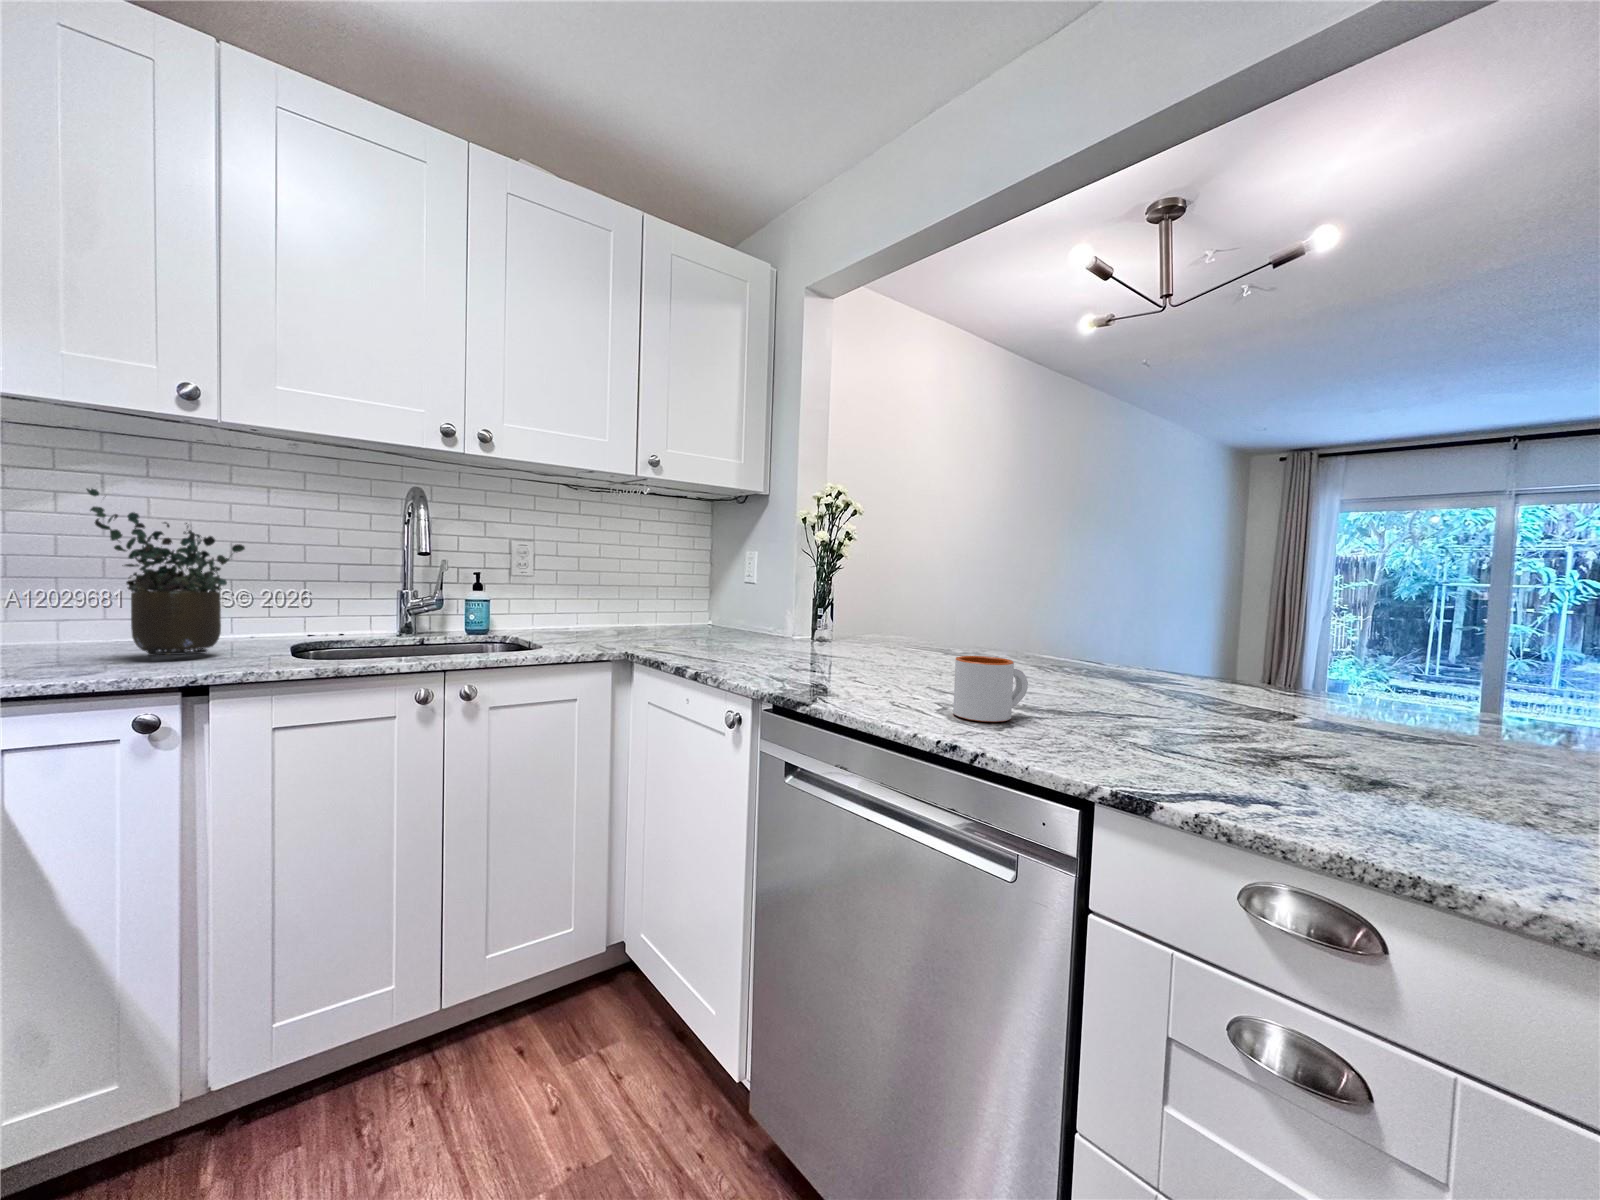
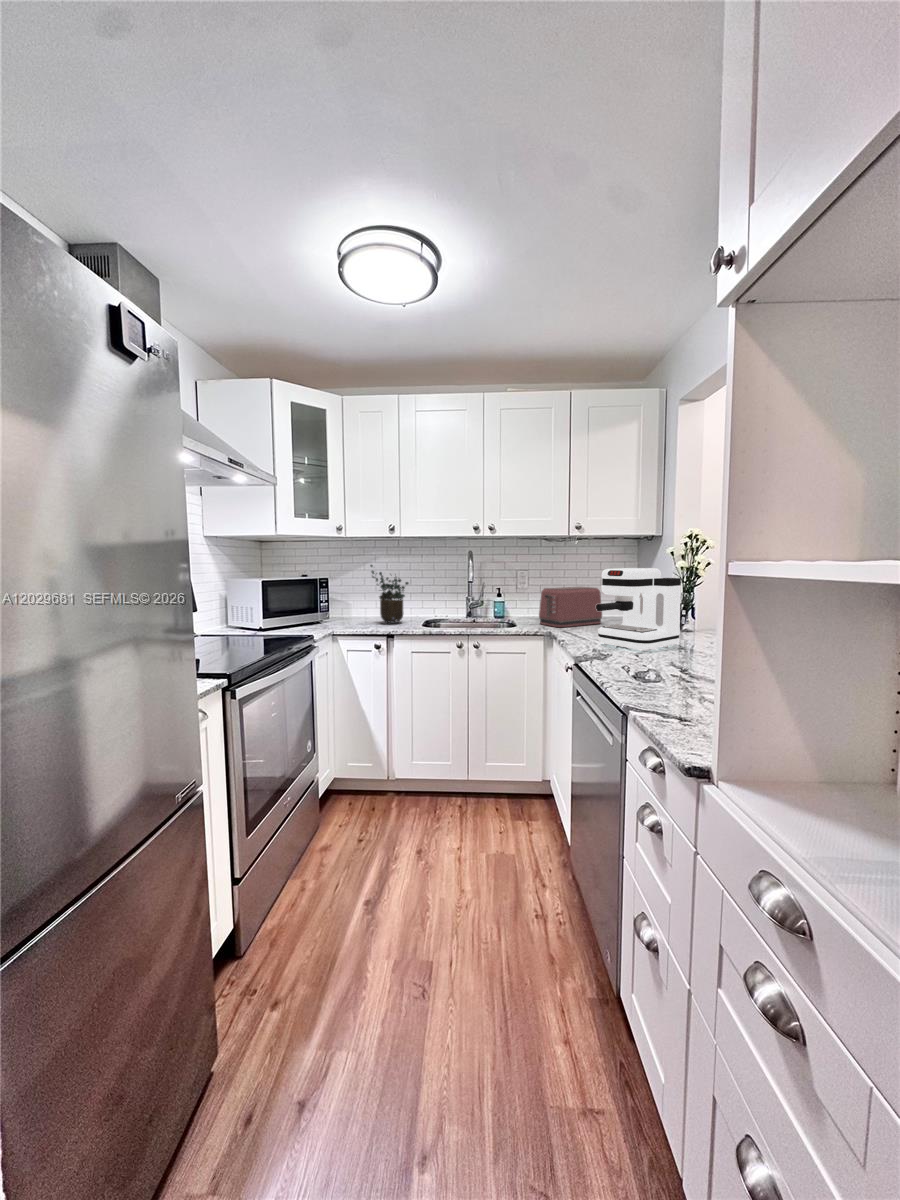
coffee maker: none [754,529,869,669] -> present [596,568,681,651]
toaster: none [580,572,685,644] -> present [539,587,602,627]
mug: present [953,656,1028,722] -> none [631,649,676,686]

